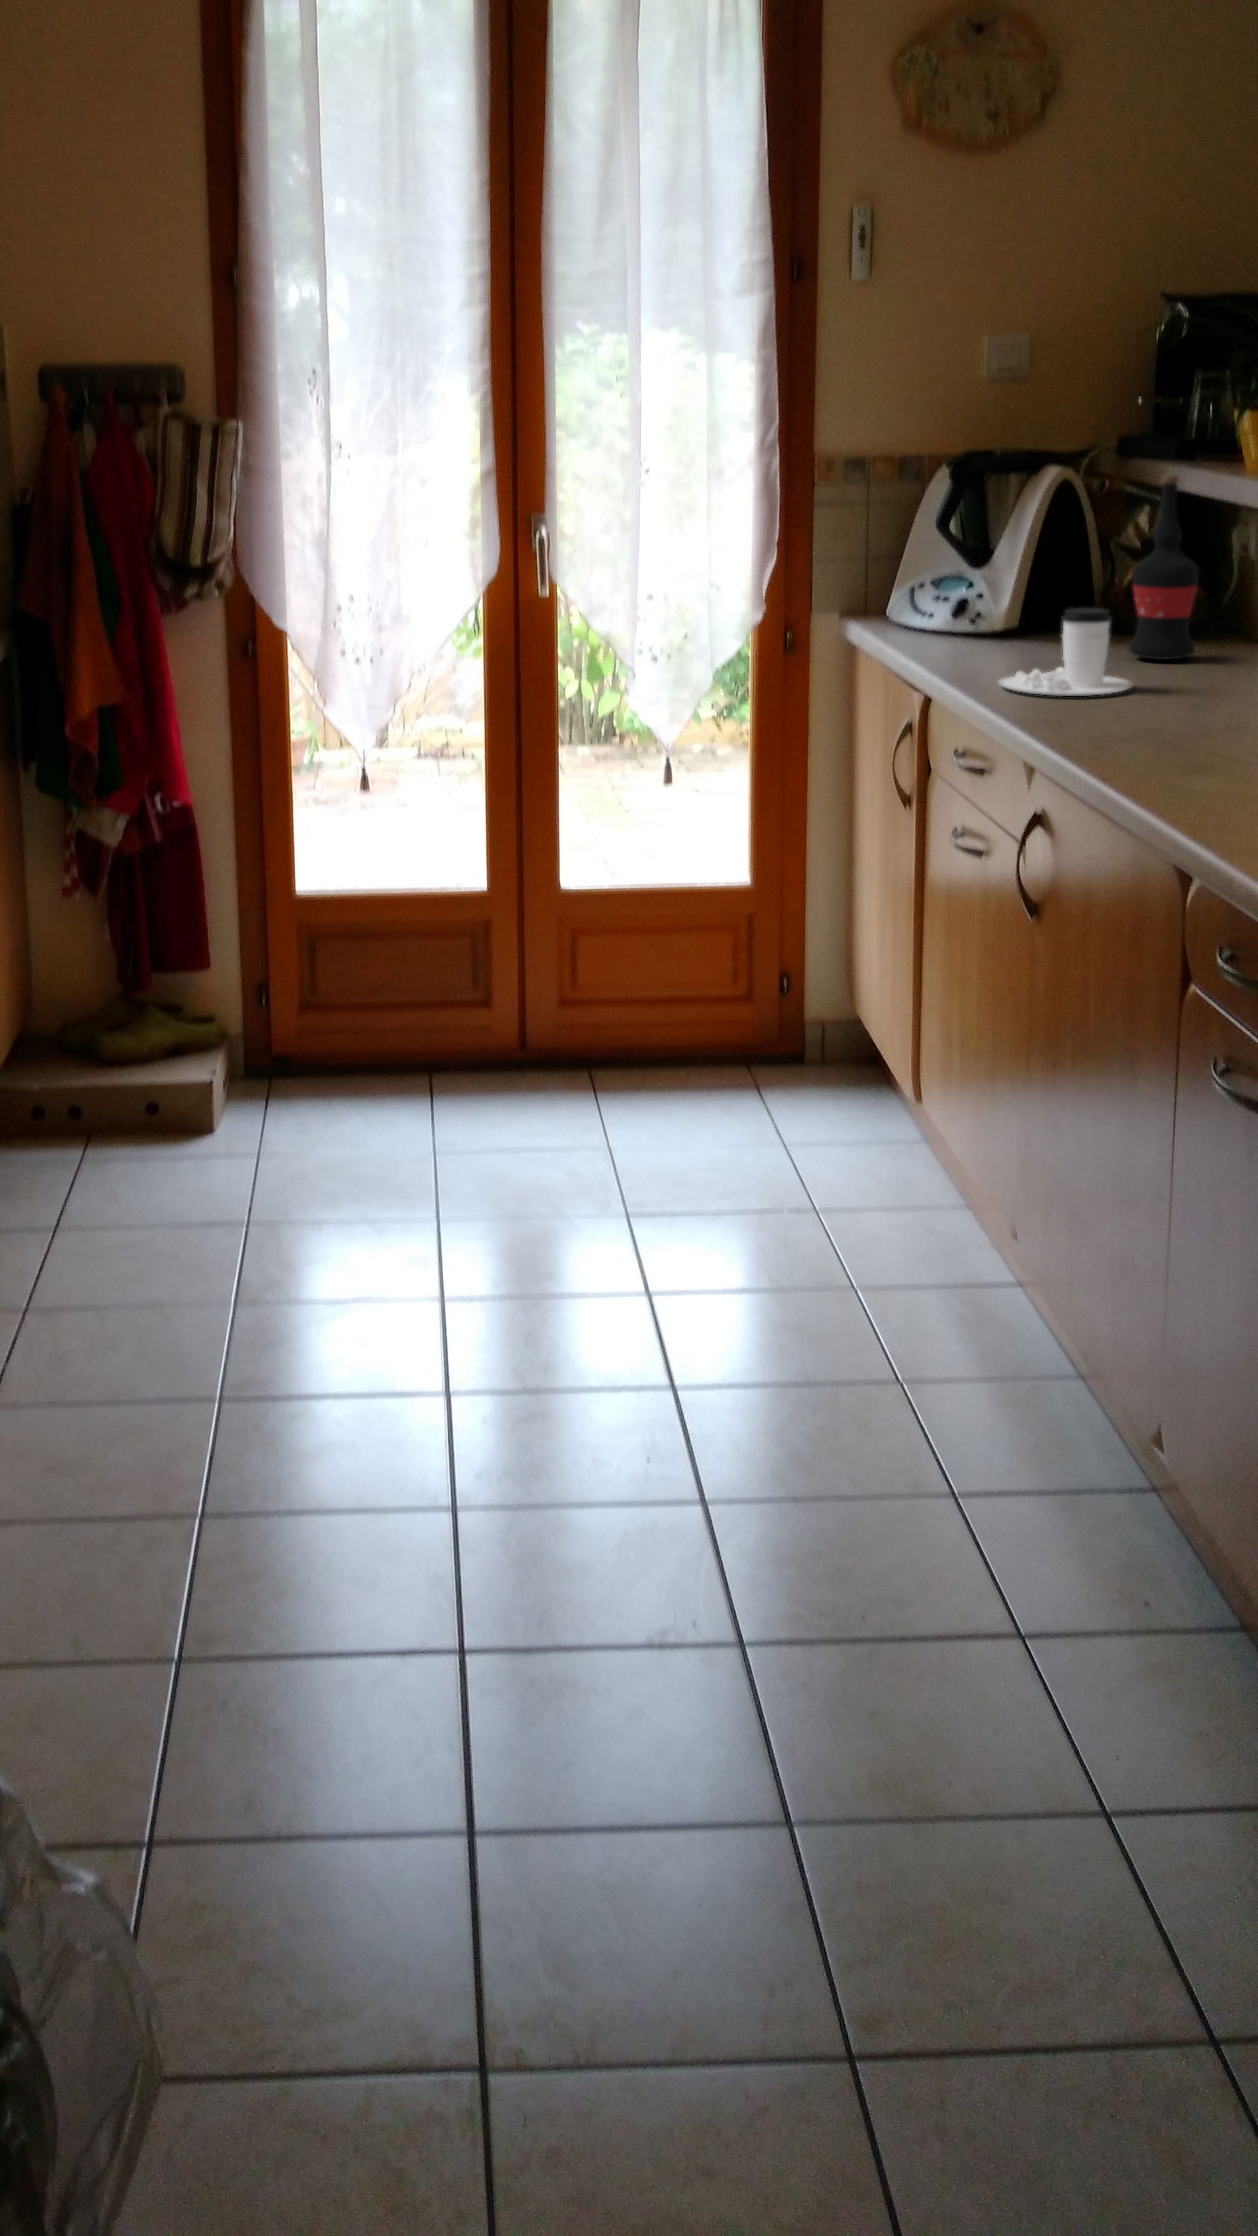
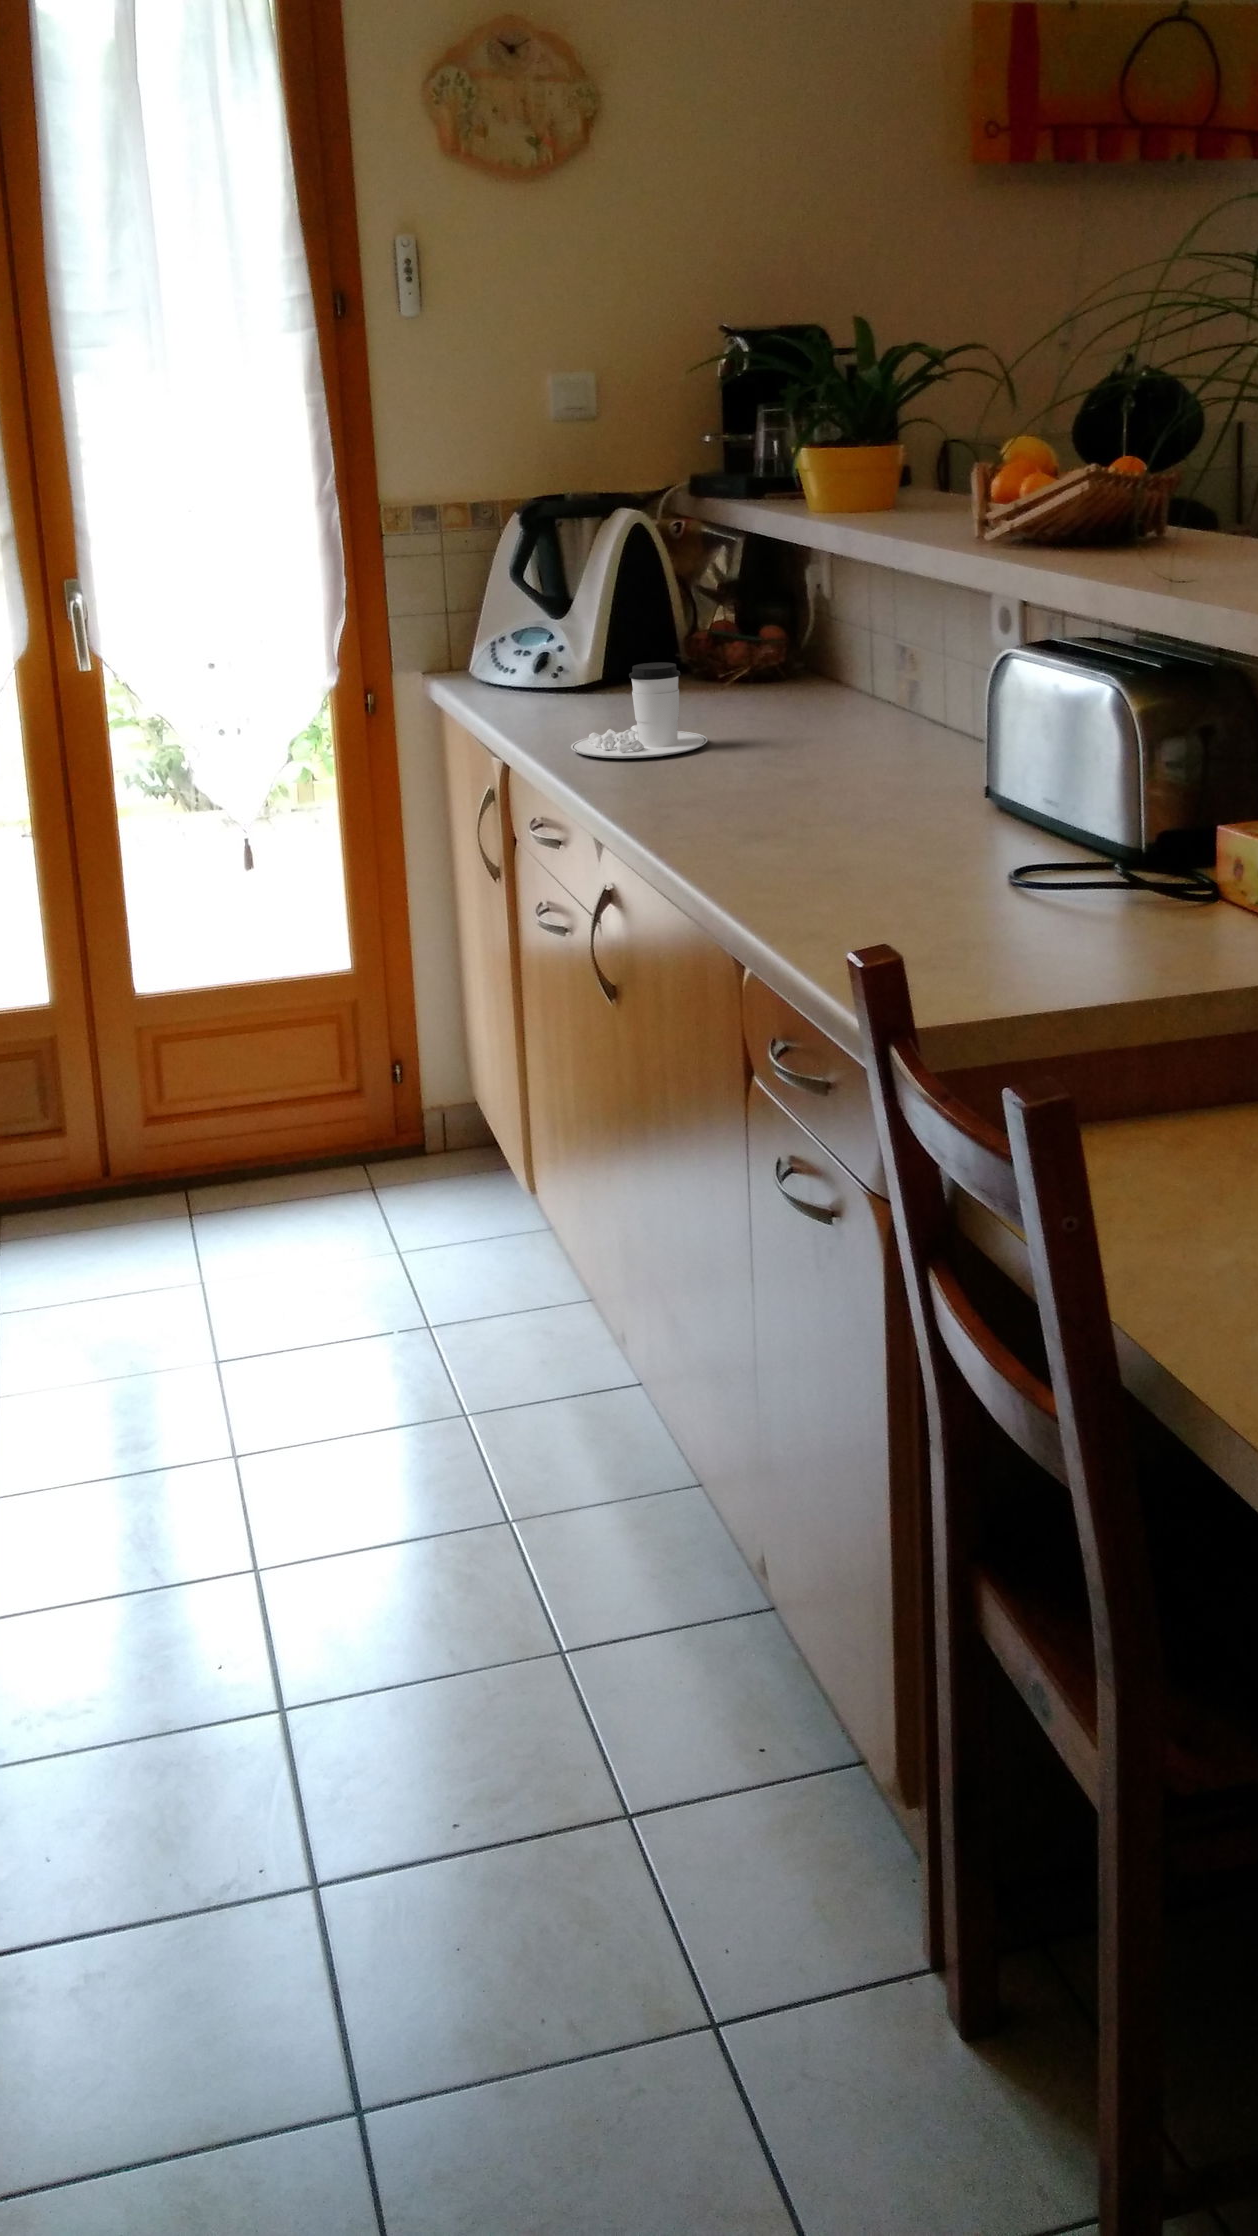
wine bottle: present [1129,474,1199,660] -> none [706,517,774,708]

